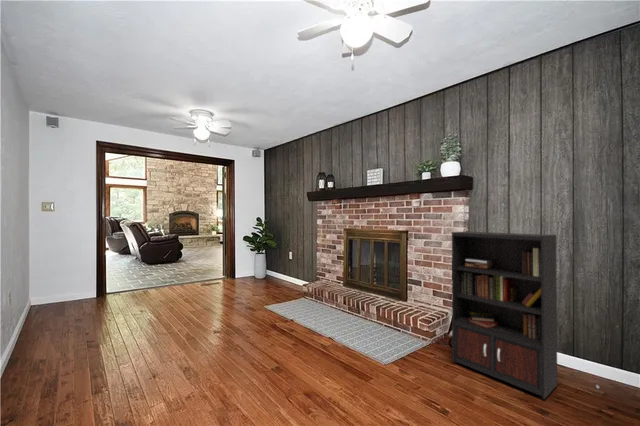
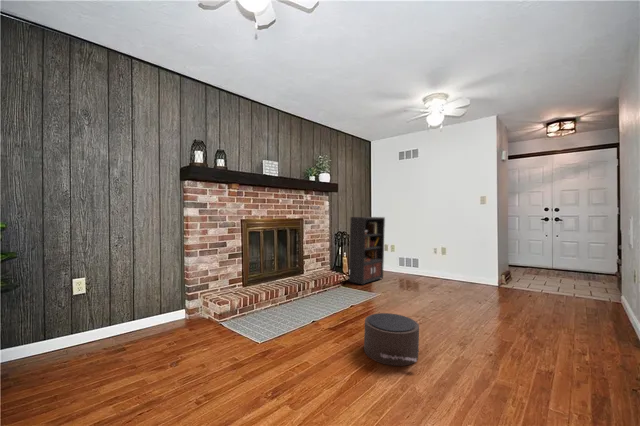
pouf: none [181,306,243,348] -> present [364,313,419,366]

